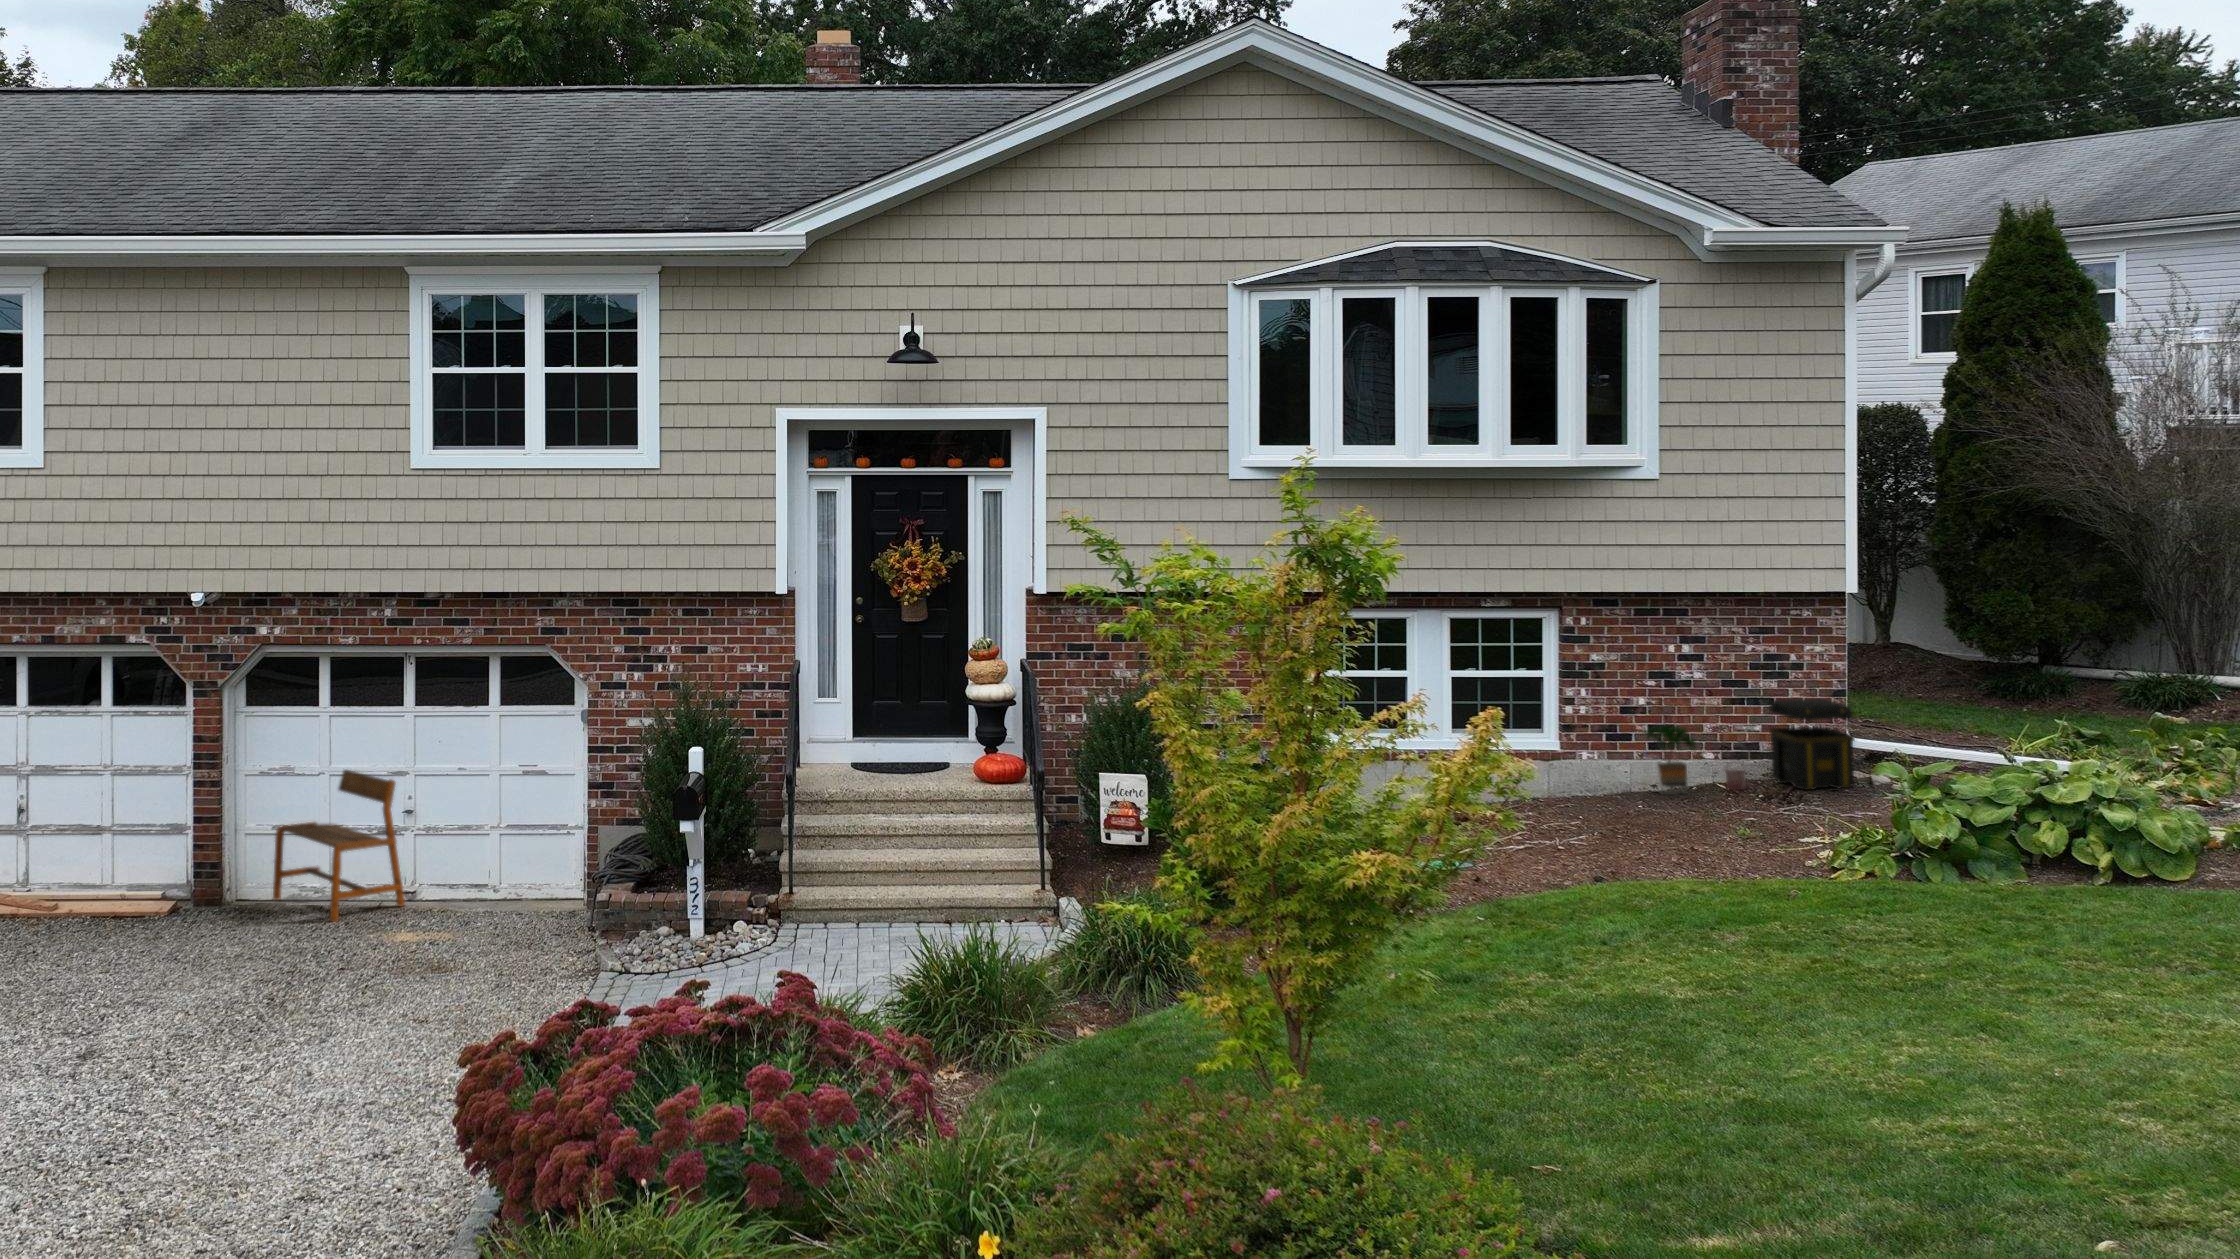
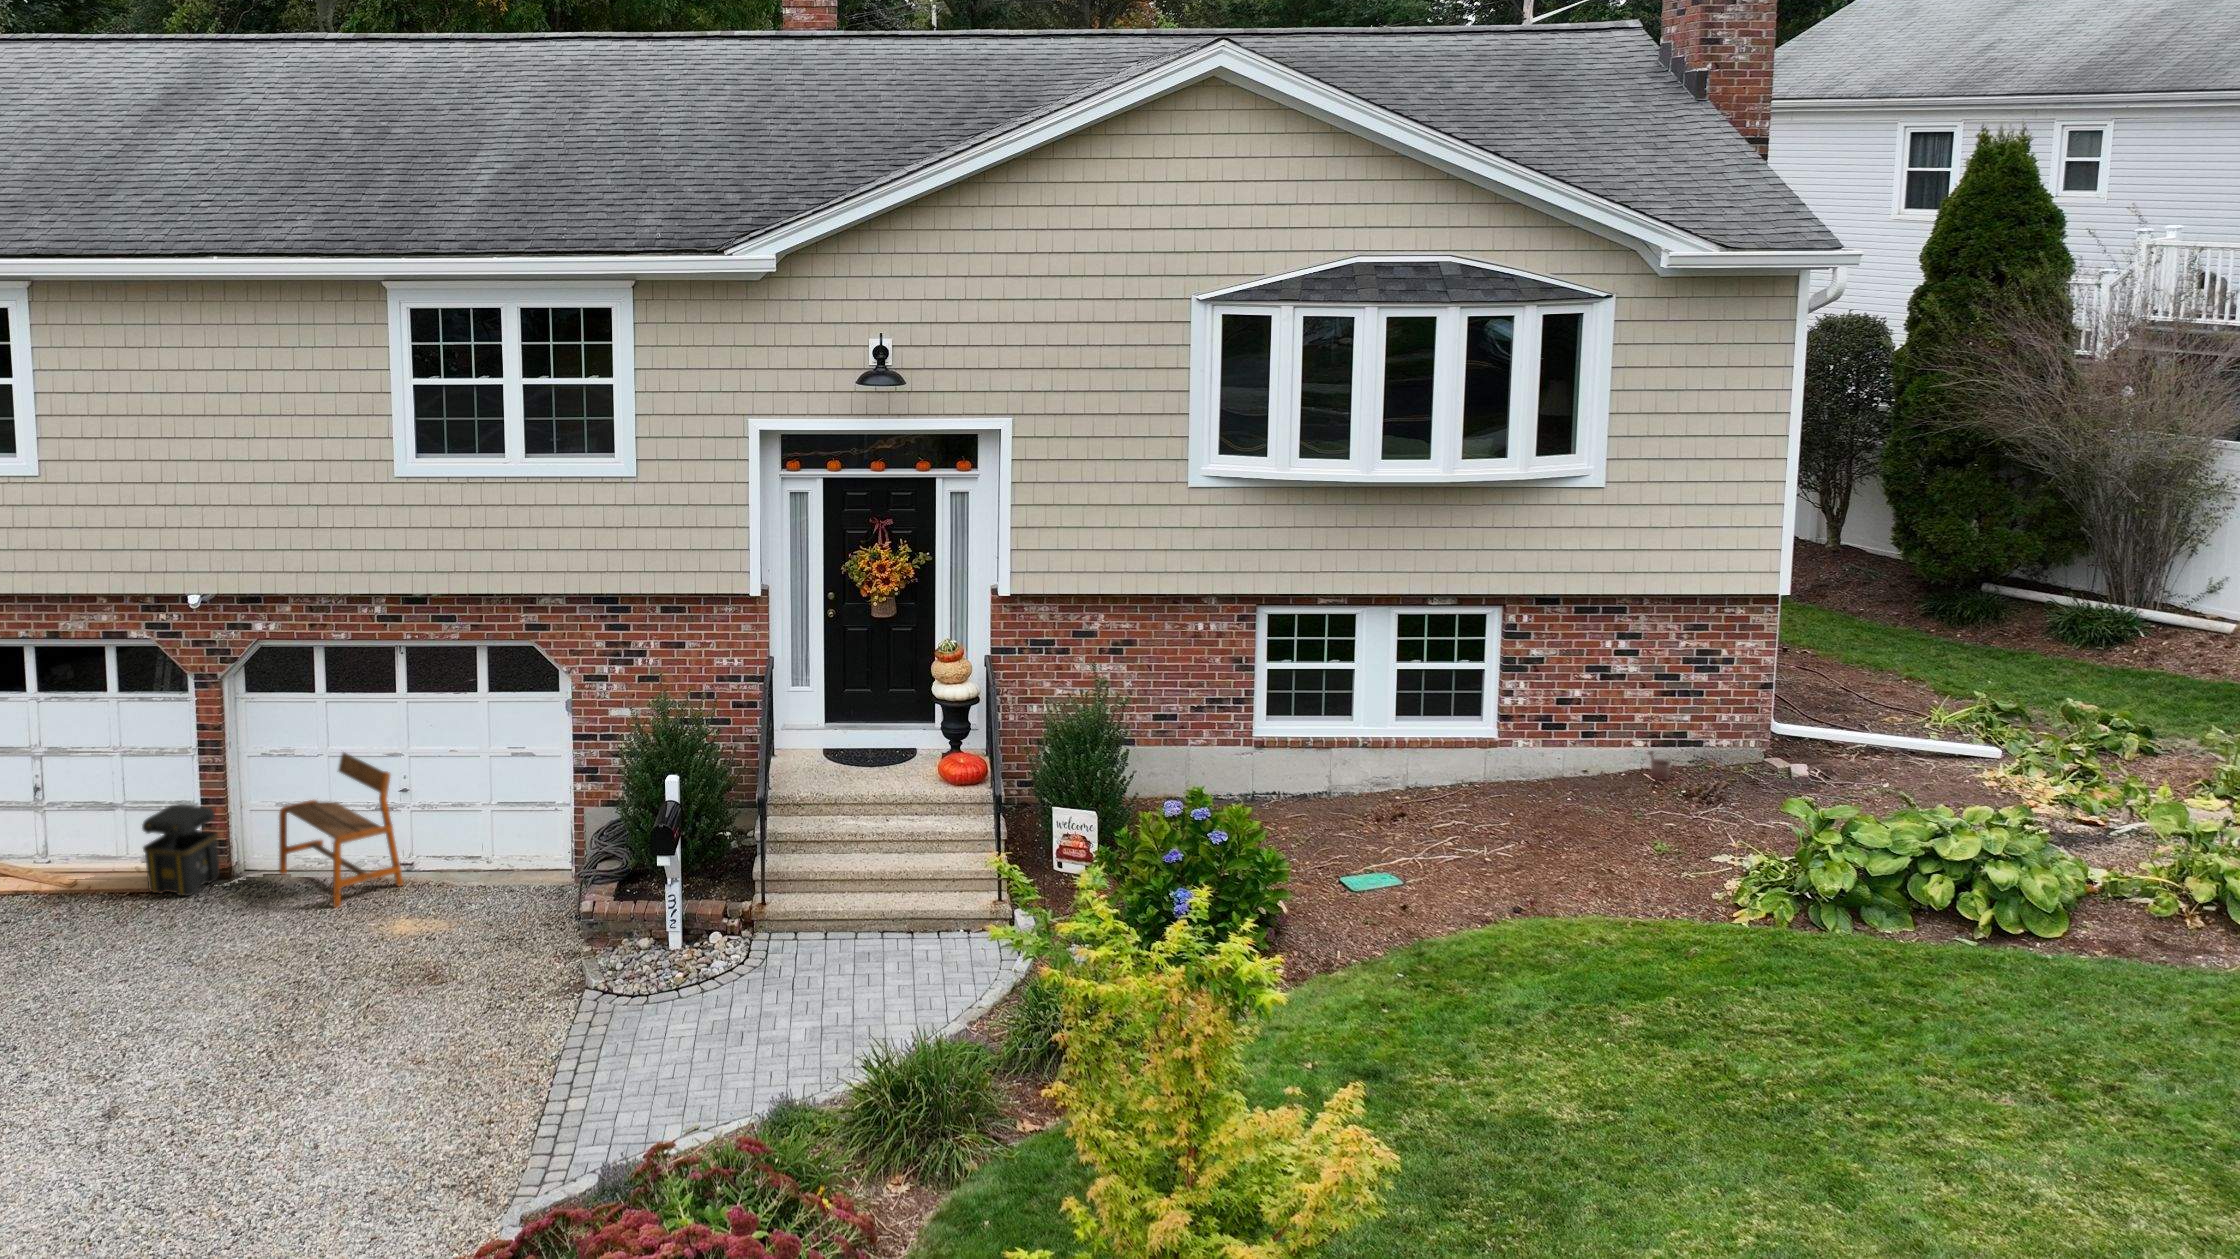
toolbox: present [1769,699,1855,790] -> present [142,805,220,896]
potted tree: present [1645,725,1698,795] -> none [1575,716,1627,785]

